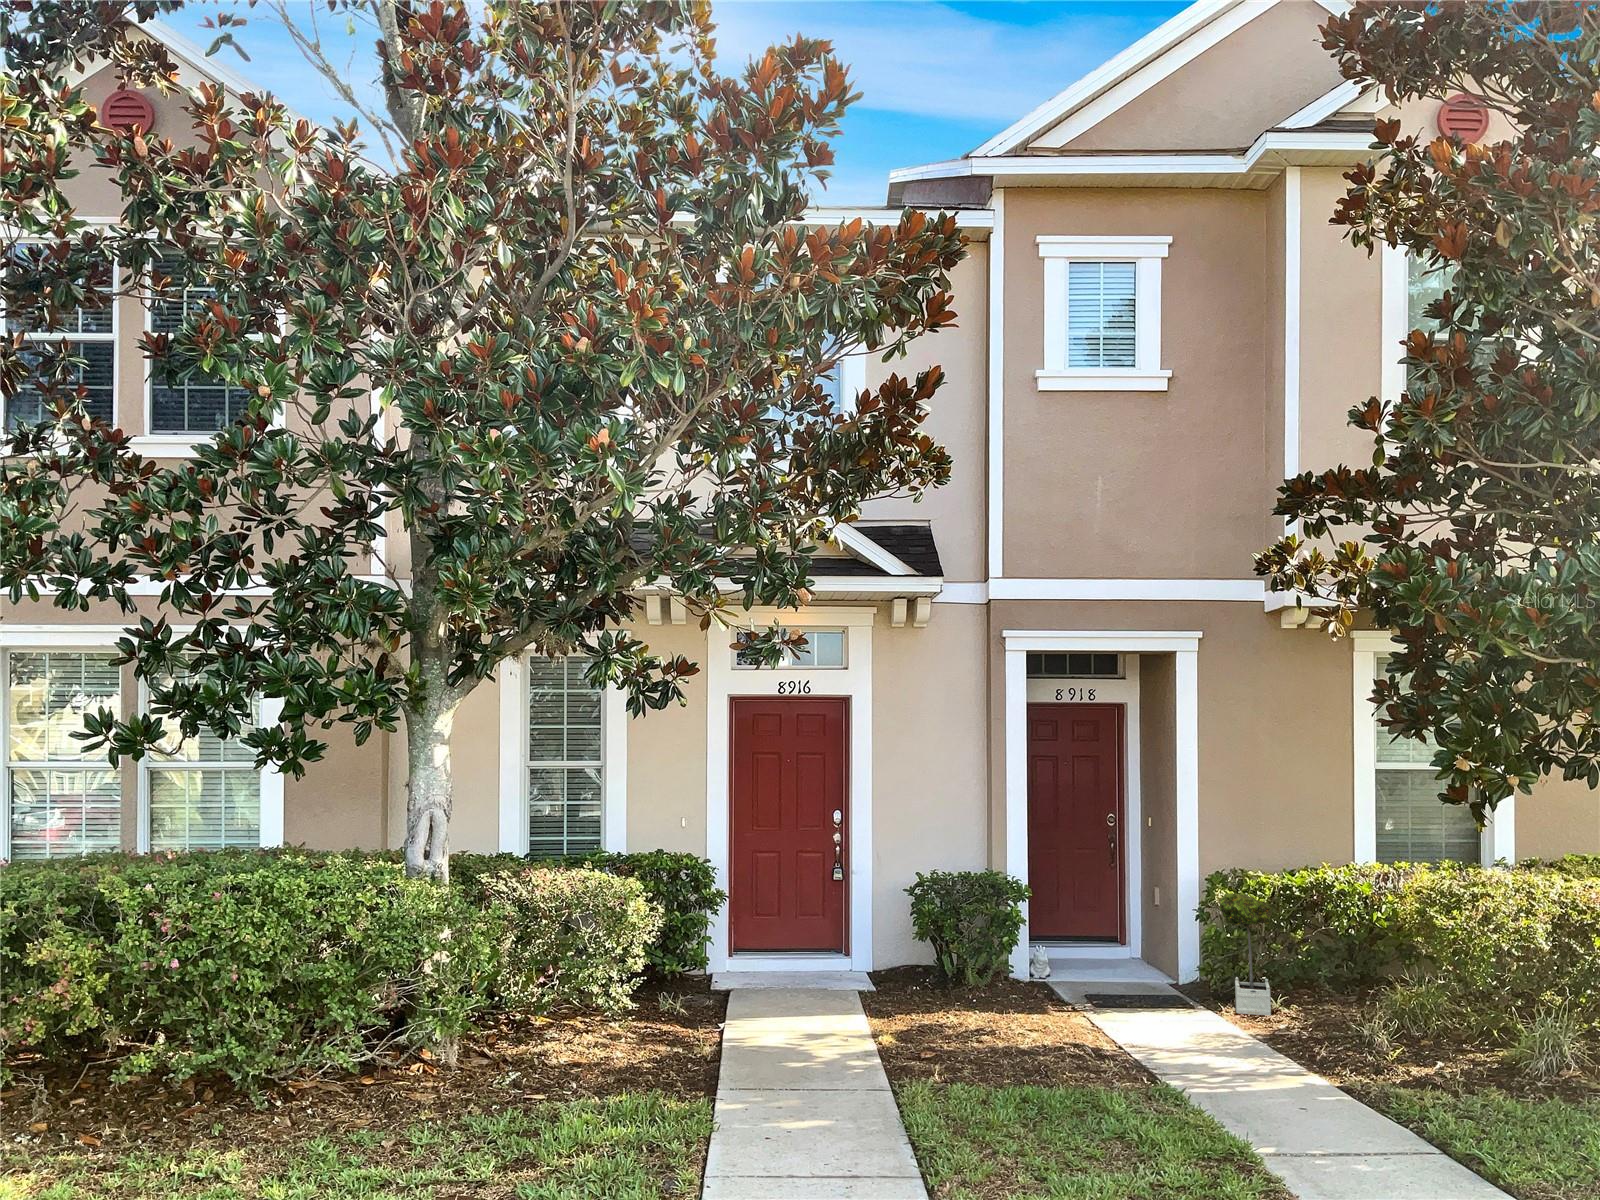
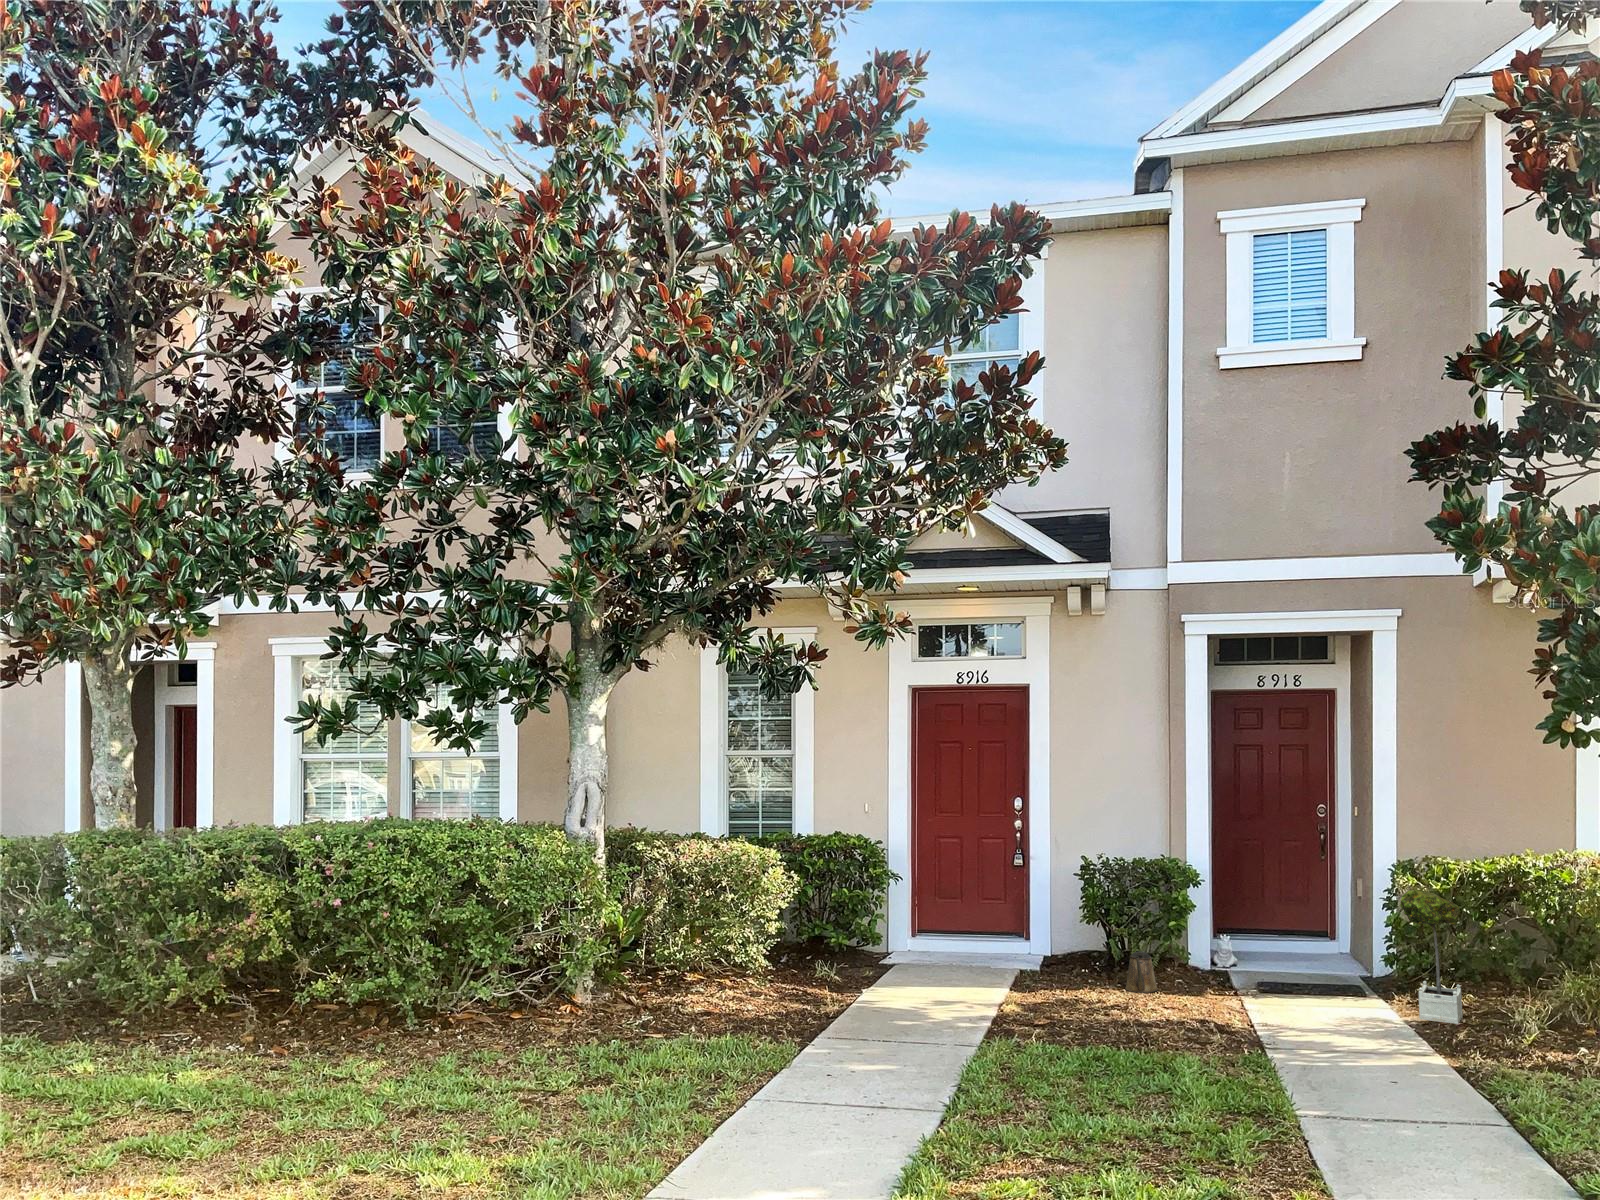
watering can: none [963,963,995,1004] -> present [1125,951,1158,993]

